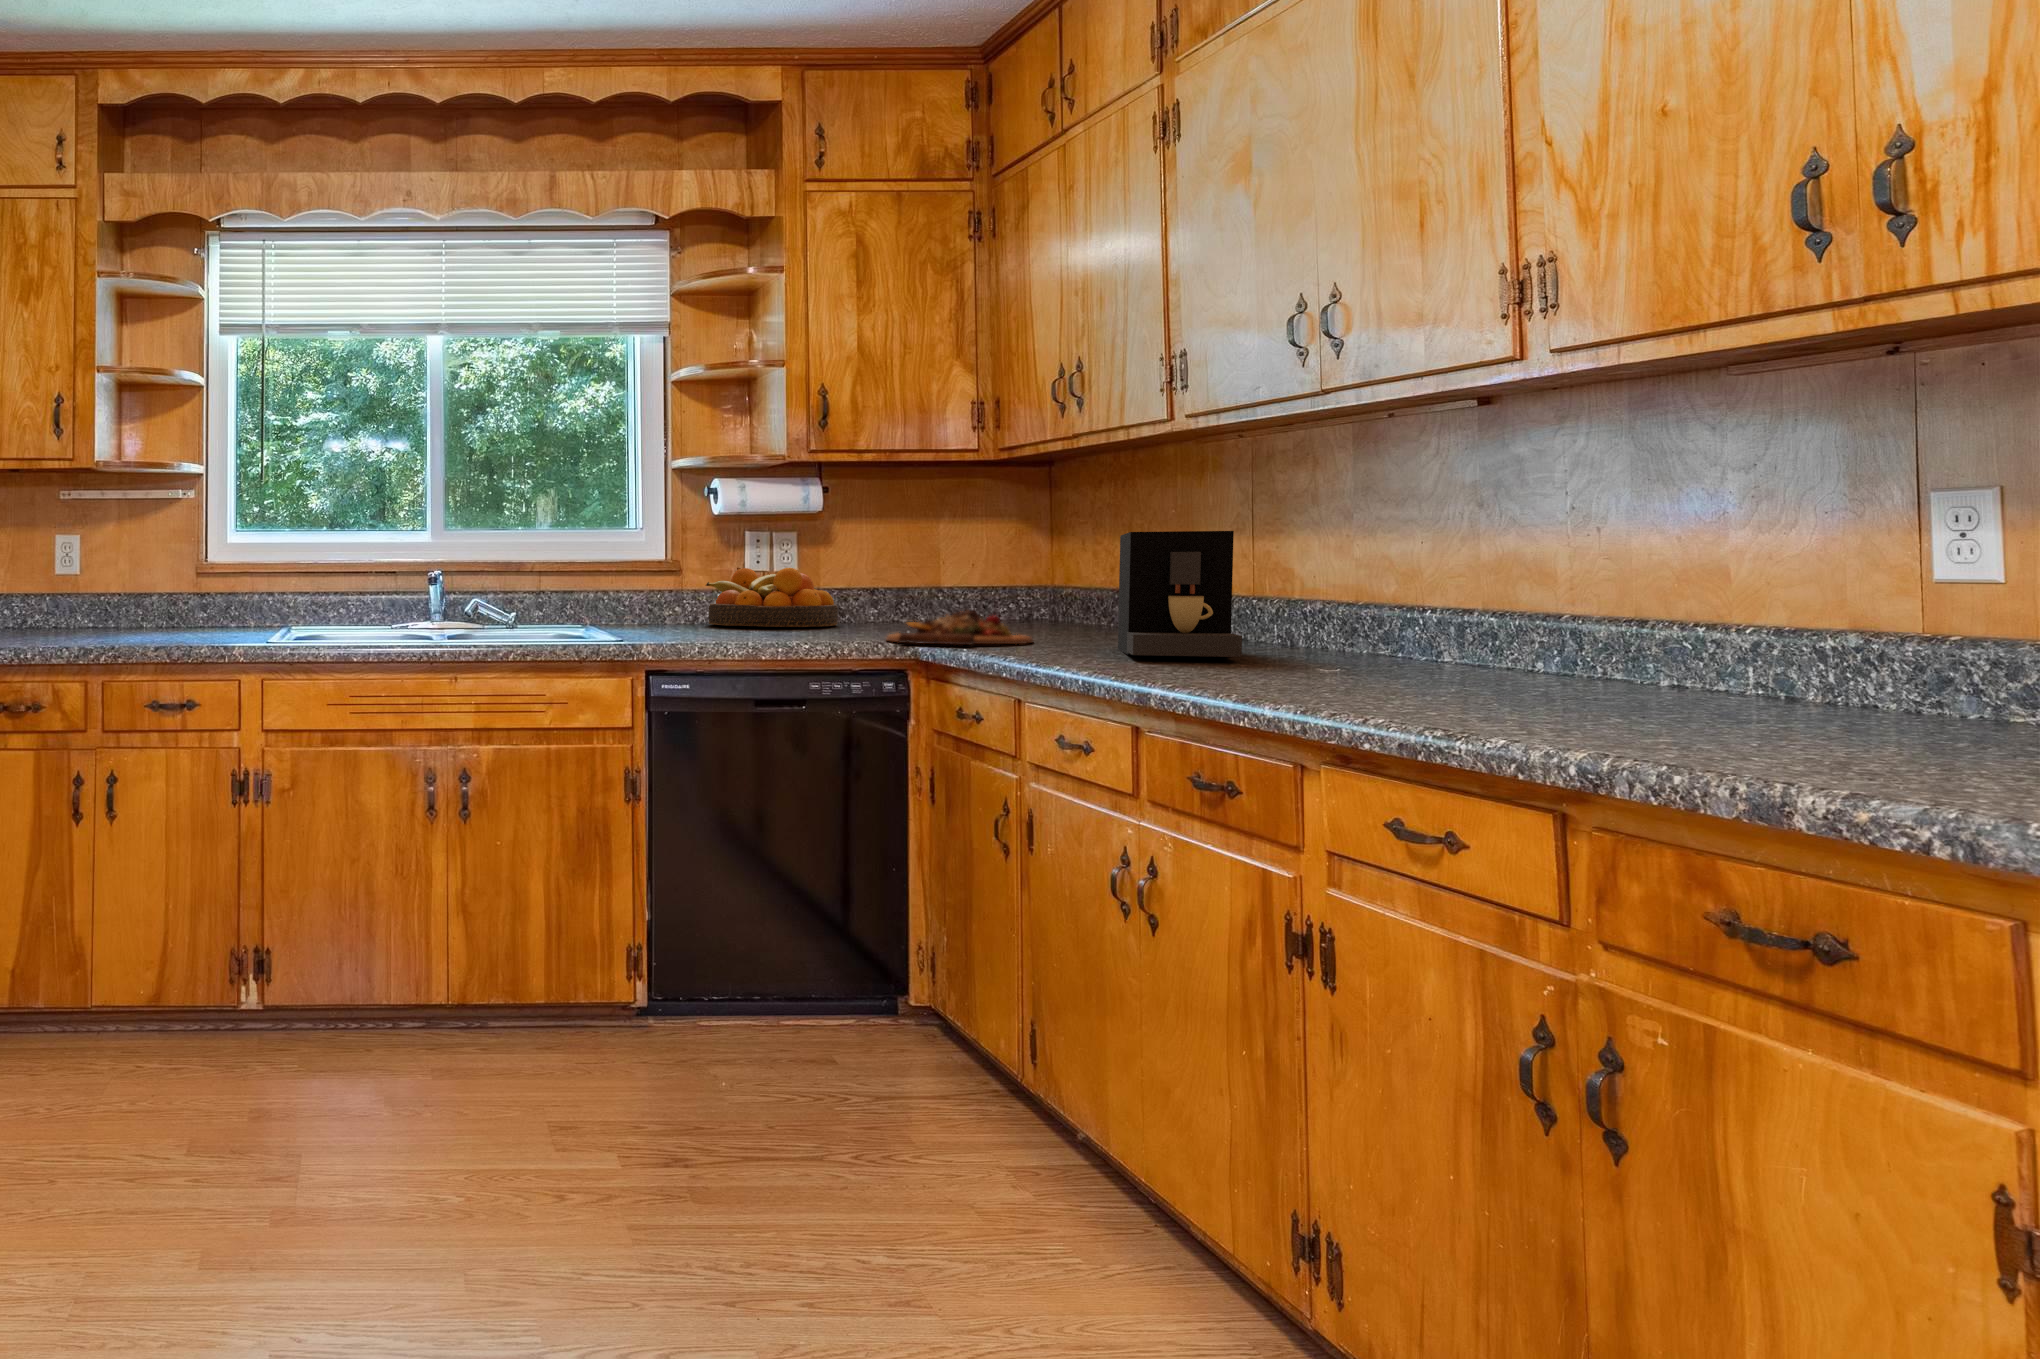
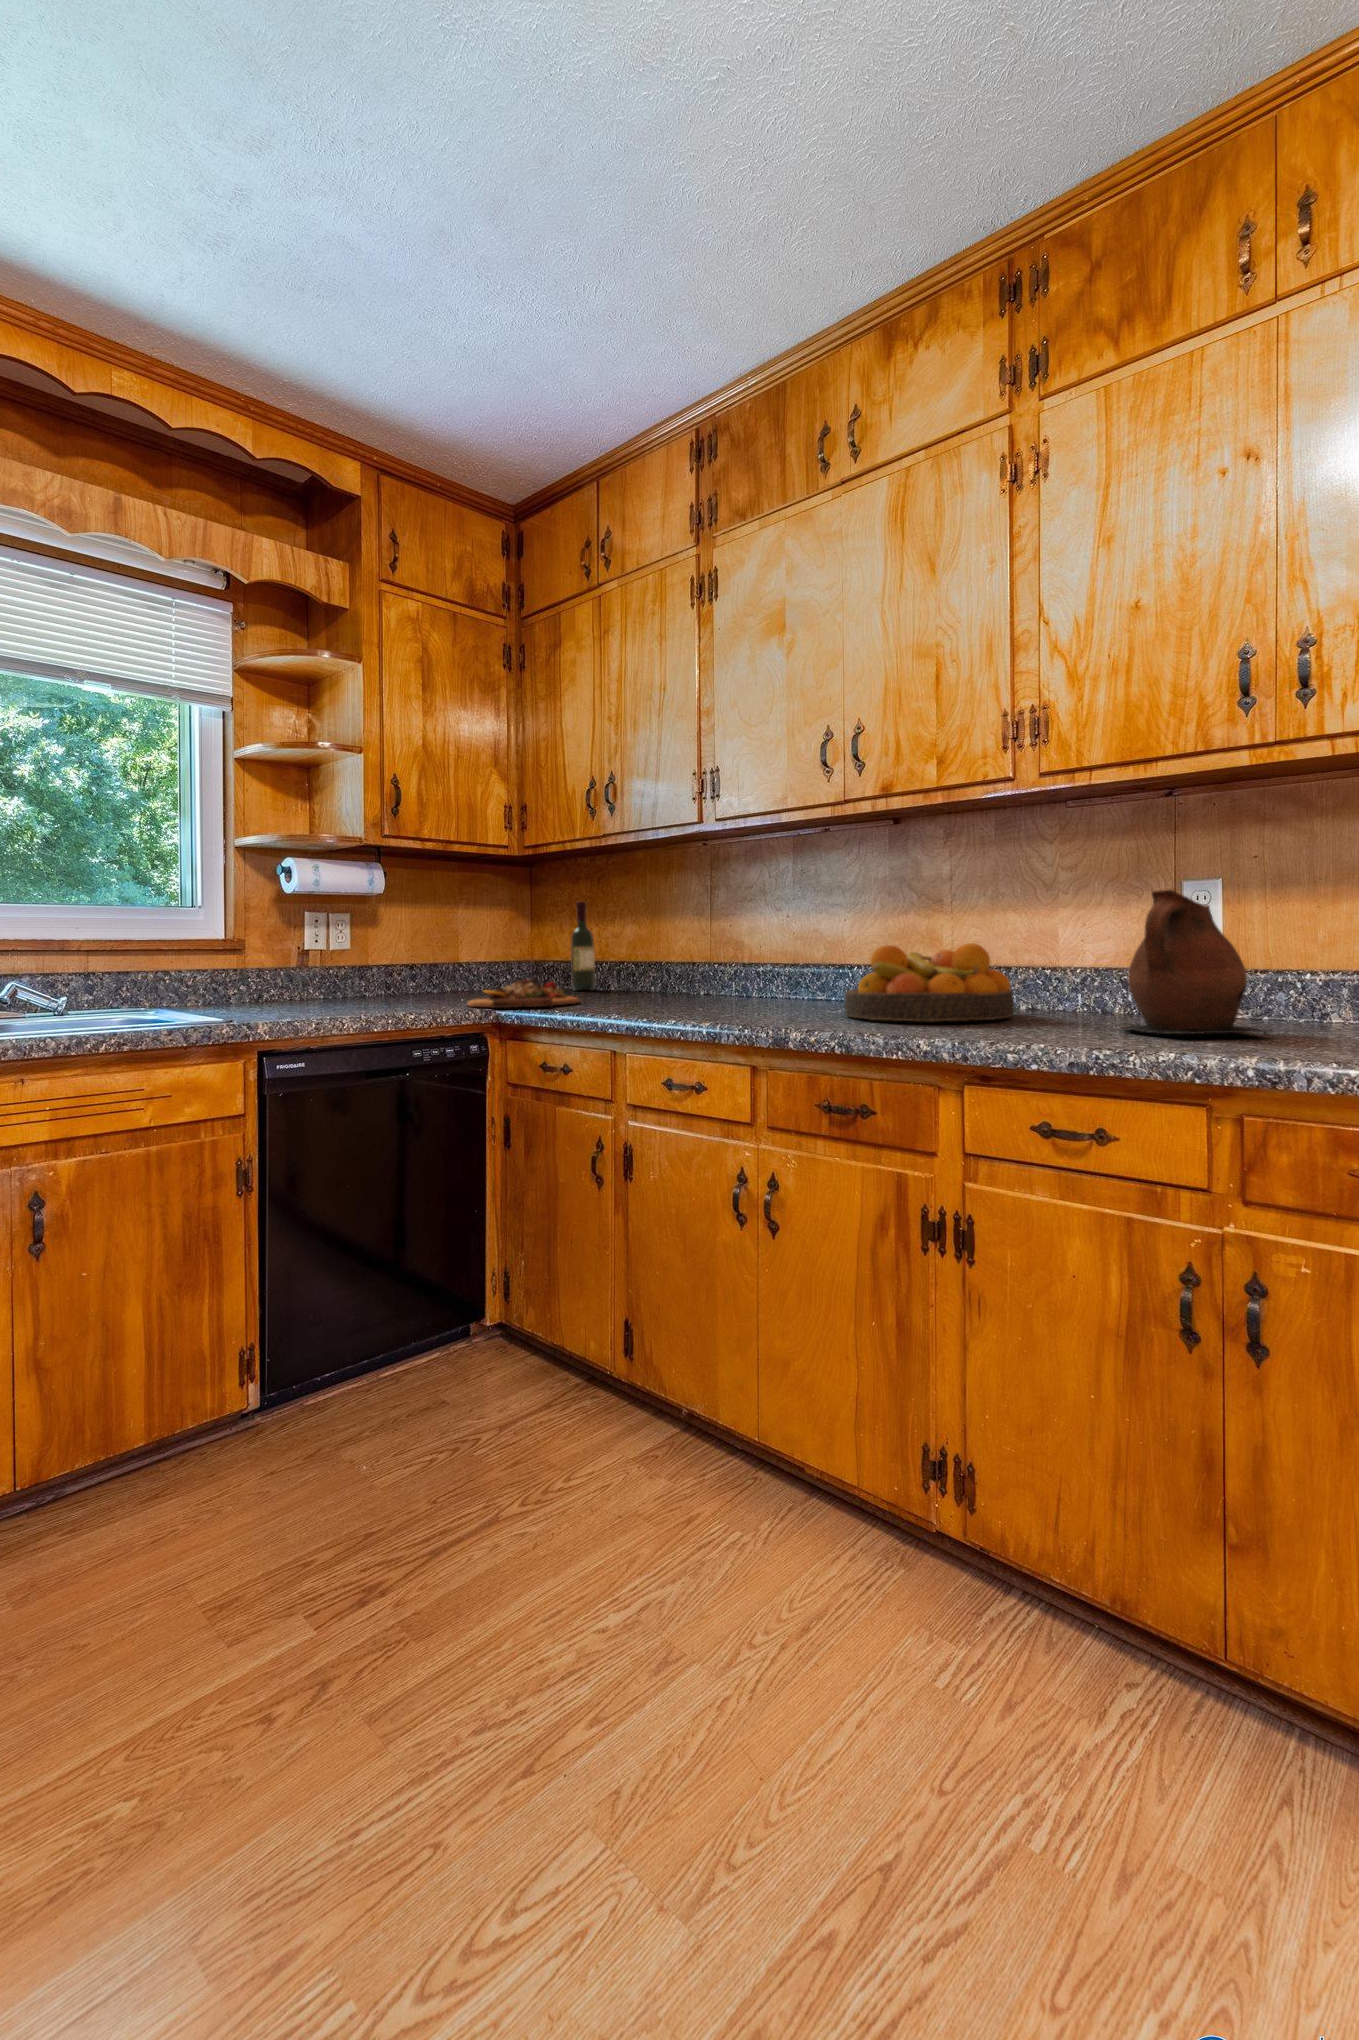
ceramic pitcher: none [1622,508,1858,738] -> present [1119,890,1271,1034]
wine bottle: none [1083,510,1118,631] -> present [571,902,595,990]
coffee maker: present [1118,531,1242,657] -> none [644,914,765,1007]
fruit bowl: present [706,568,838,627] -> present [844,943,1014,1021]

